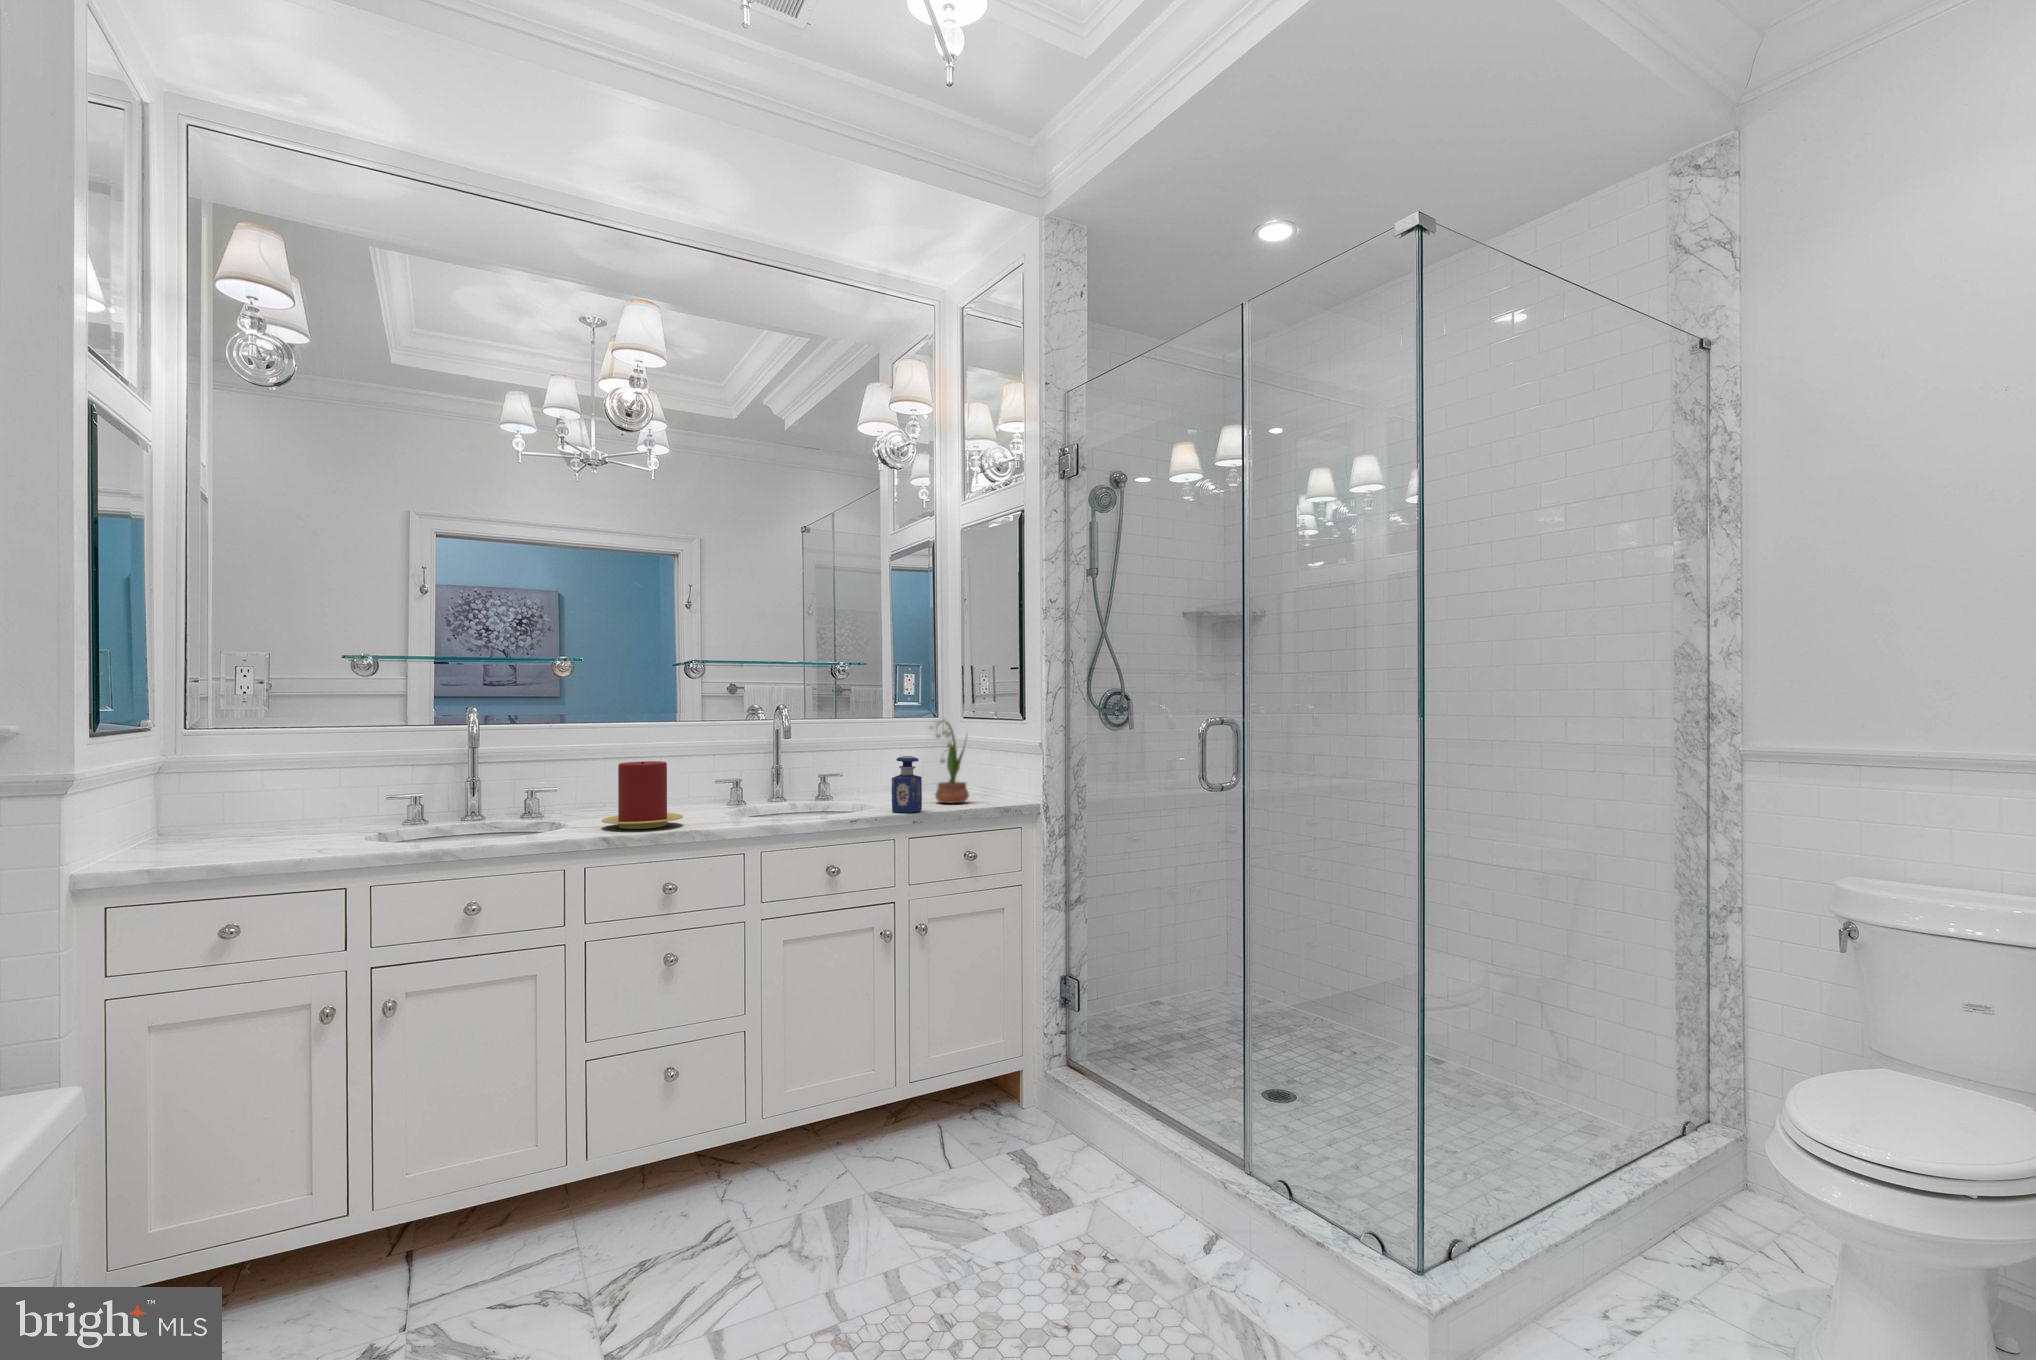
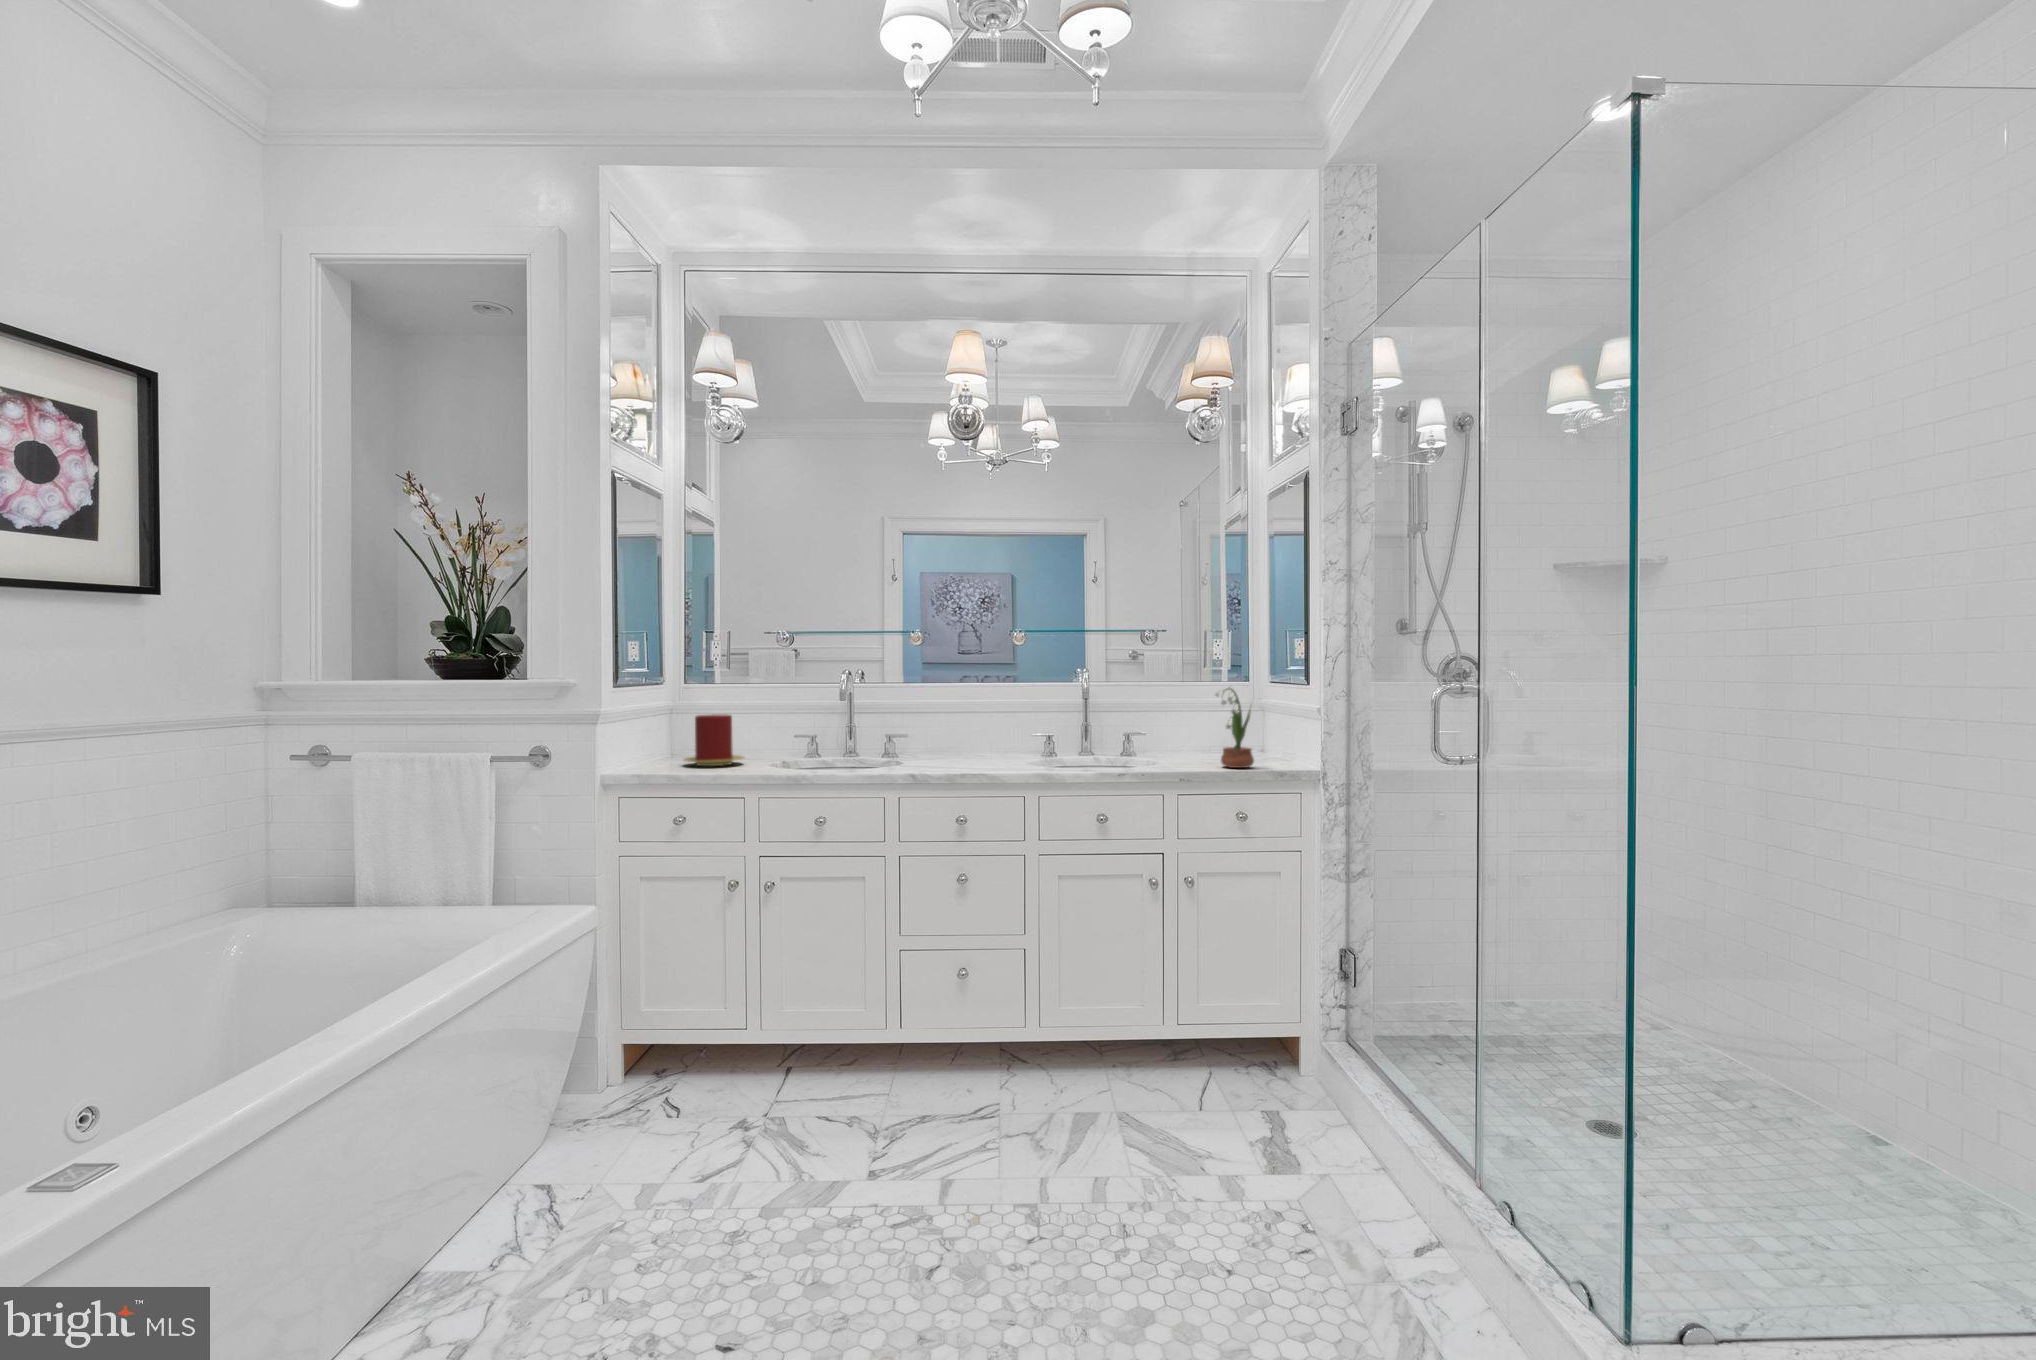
perfume bottle: present [892,756,922,812] -> none [1164,721,1193,774]
candle: present [602,761,683,829] -> present [684,714,744,766]

